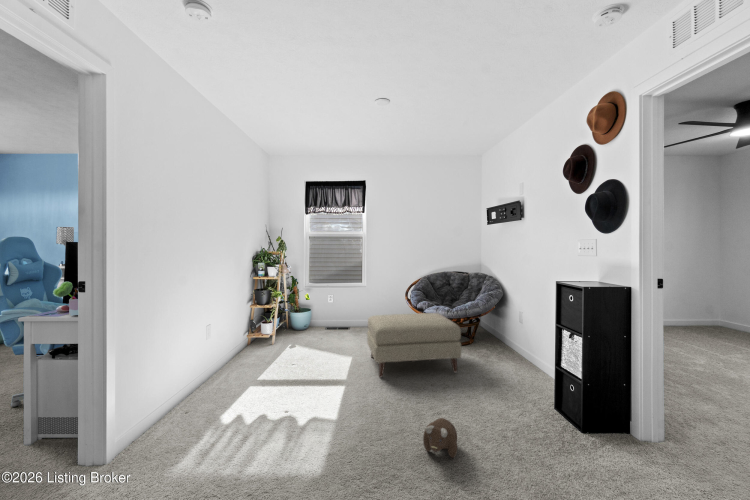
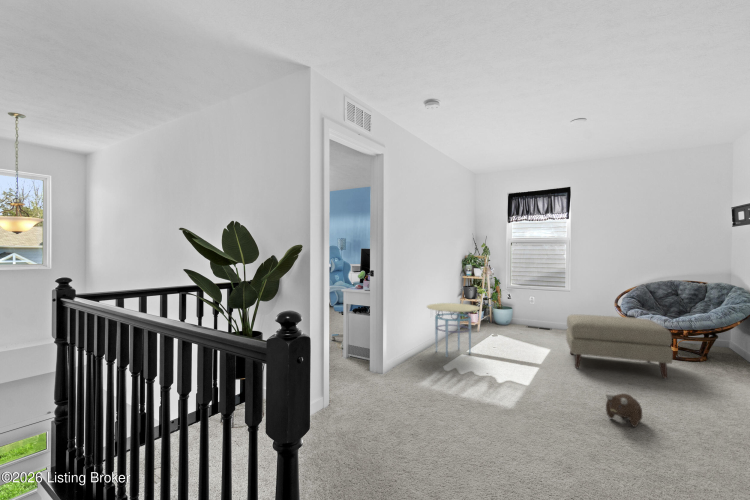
side table: none [200,317,274,394] -> present [427,303,480,356]

